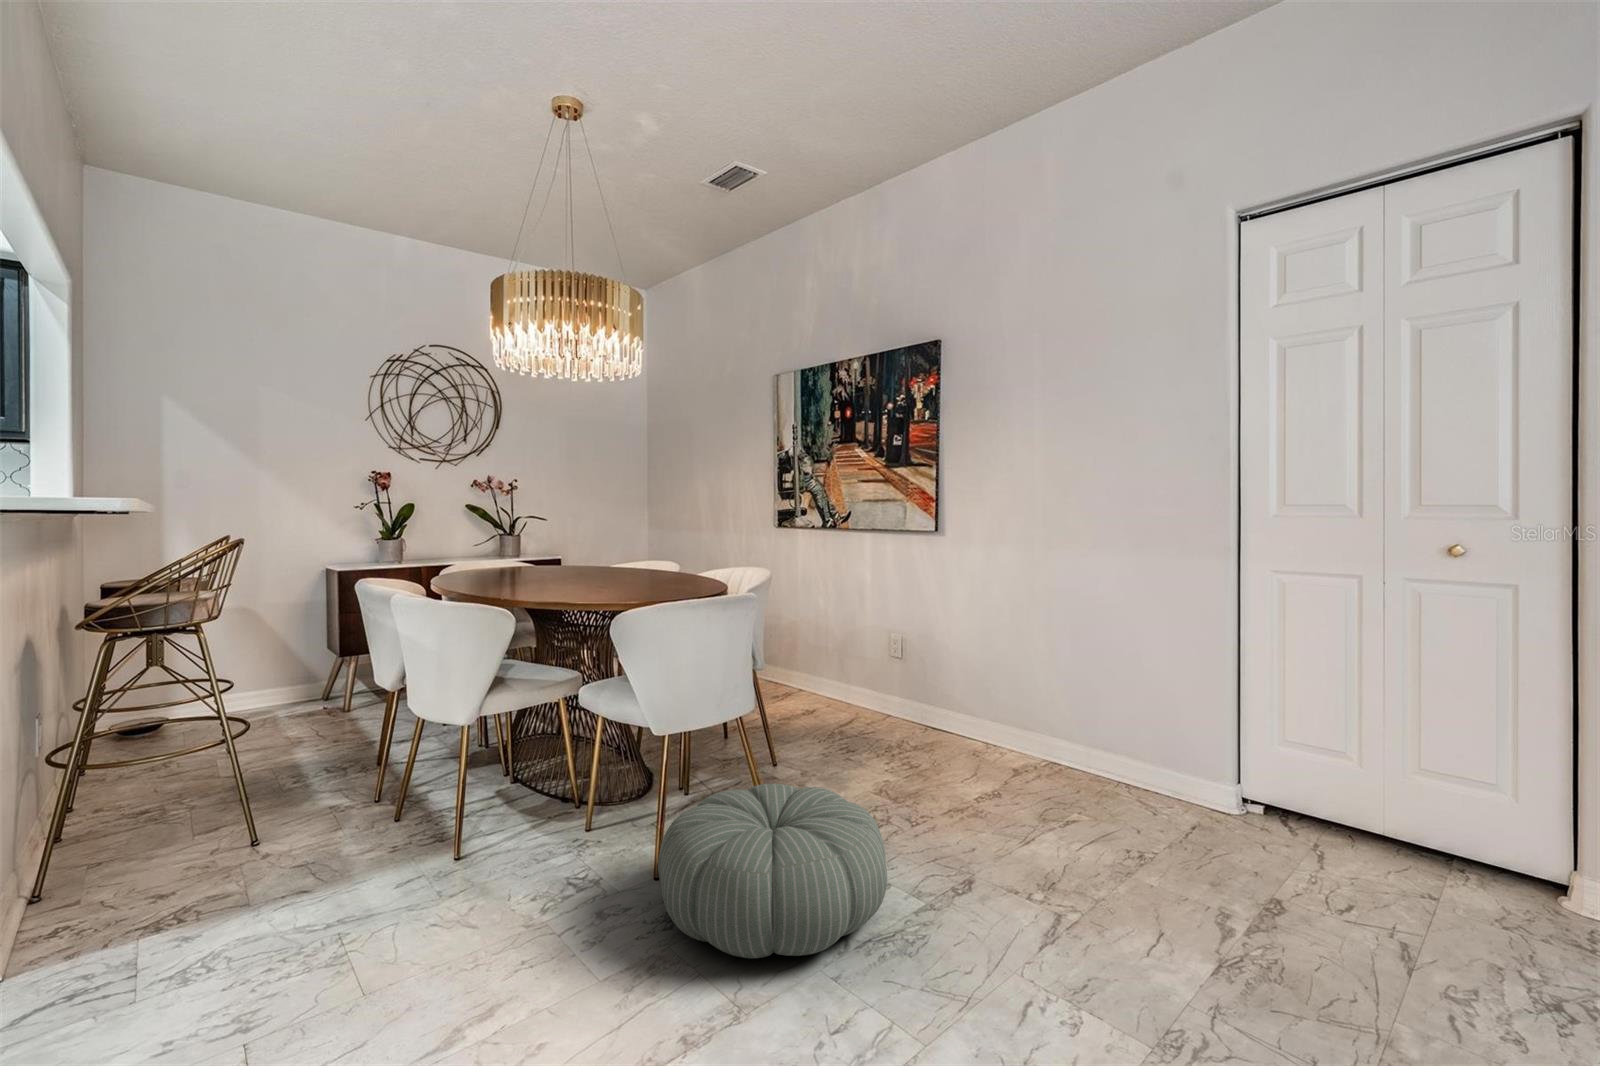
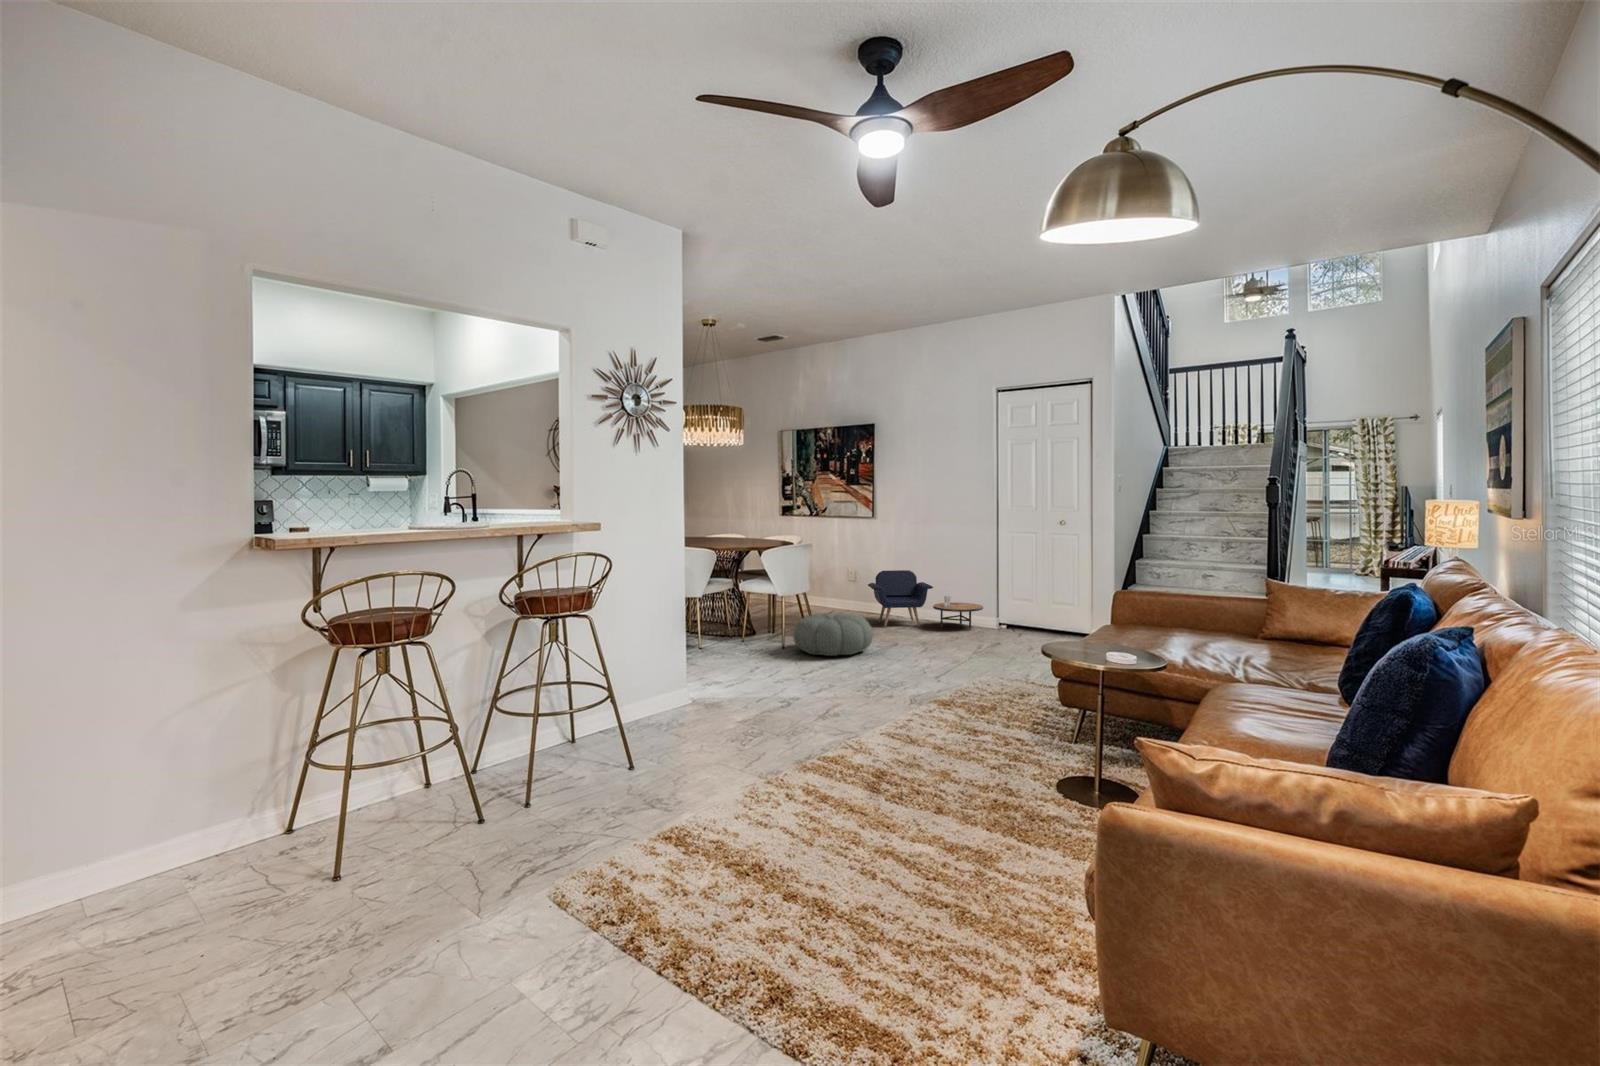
armchair: none [914,646,1199,816] -> present [868,570,983,630]

